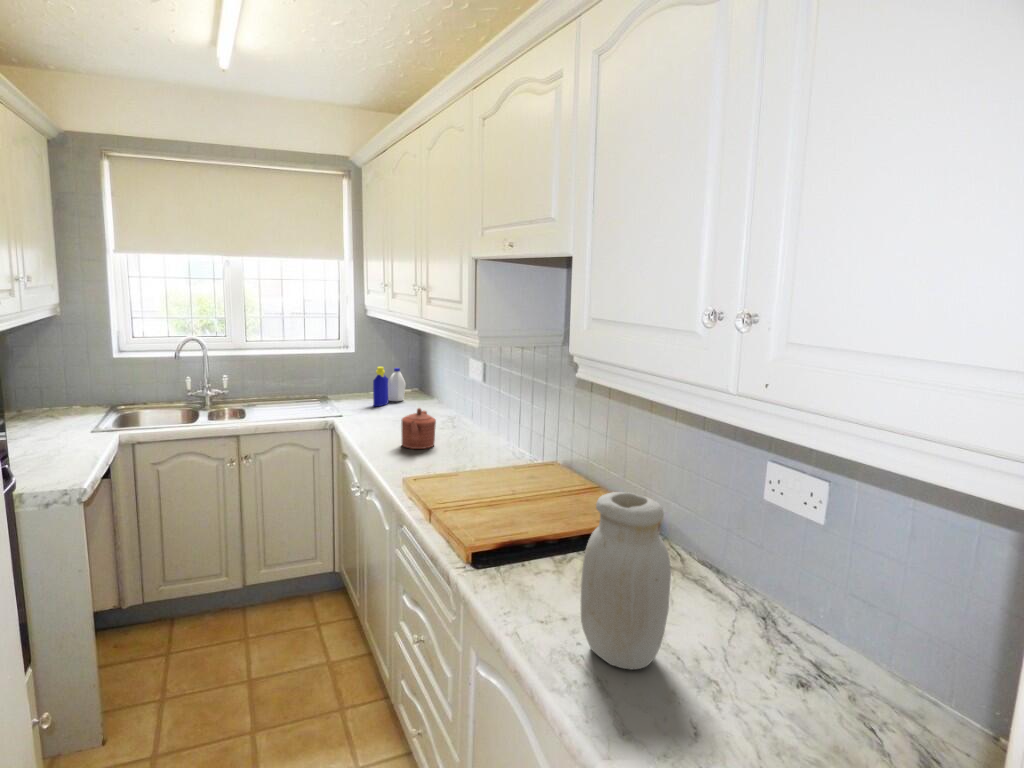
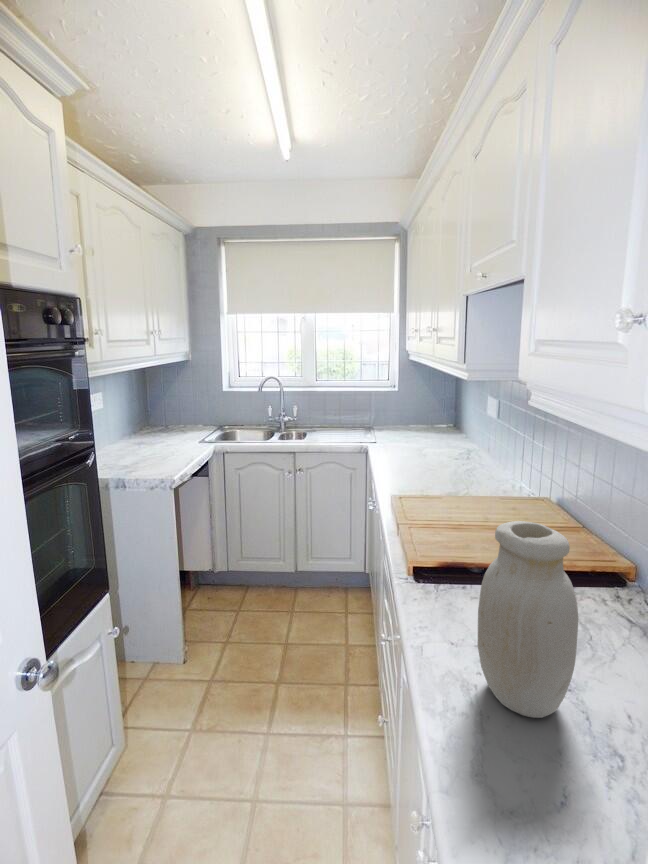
bottle: present [373,367,406,406] -> none [405,404,436,438]
teapot: present [401,408,436,449] -> none [410,438,441,475]

